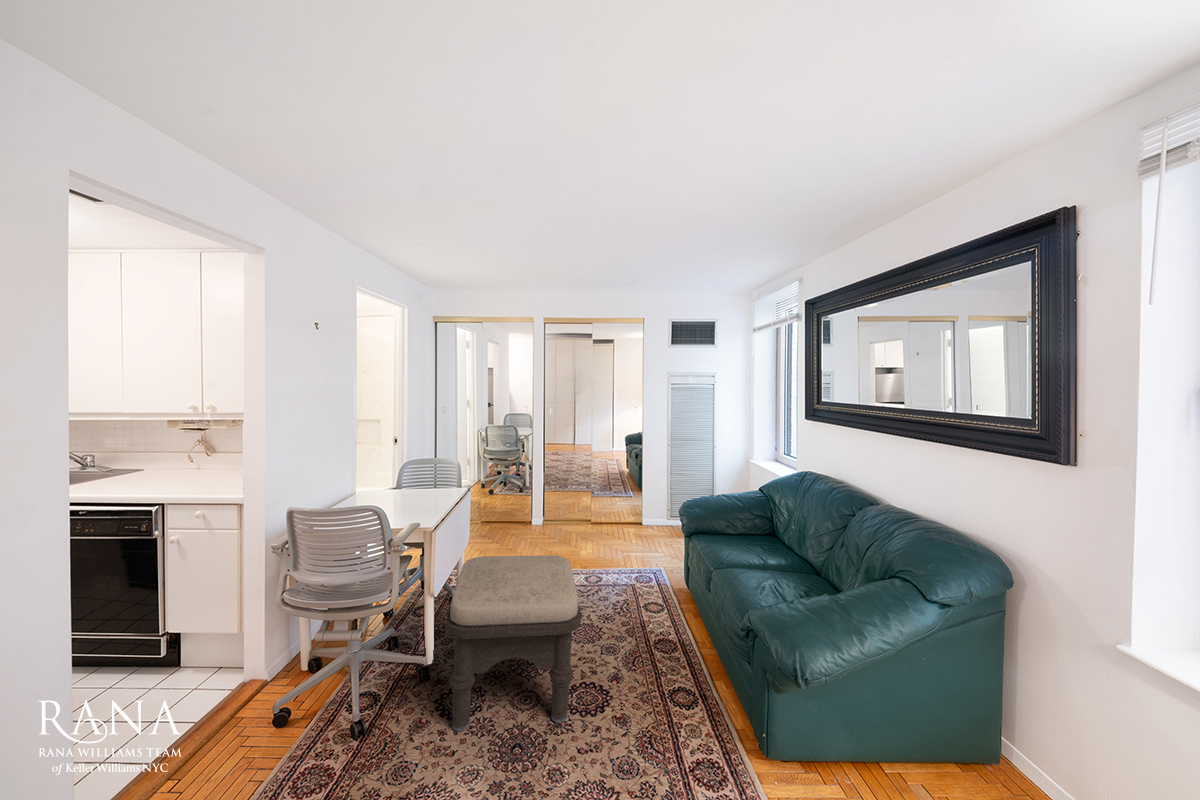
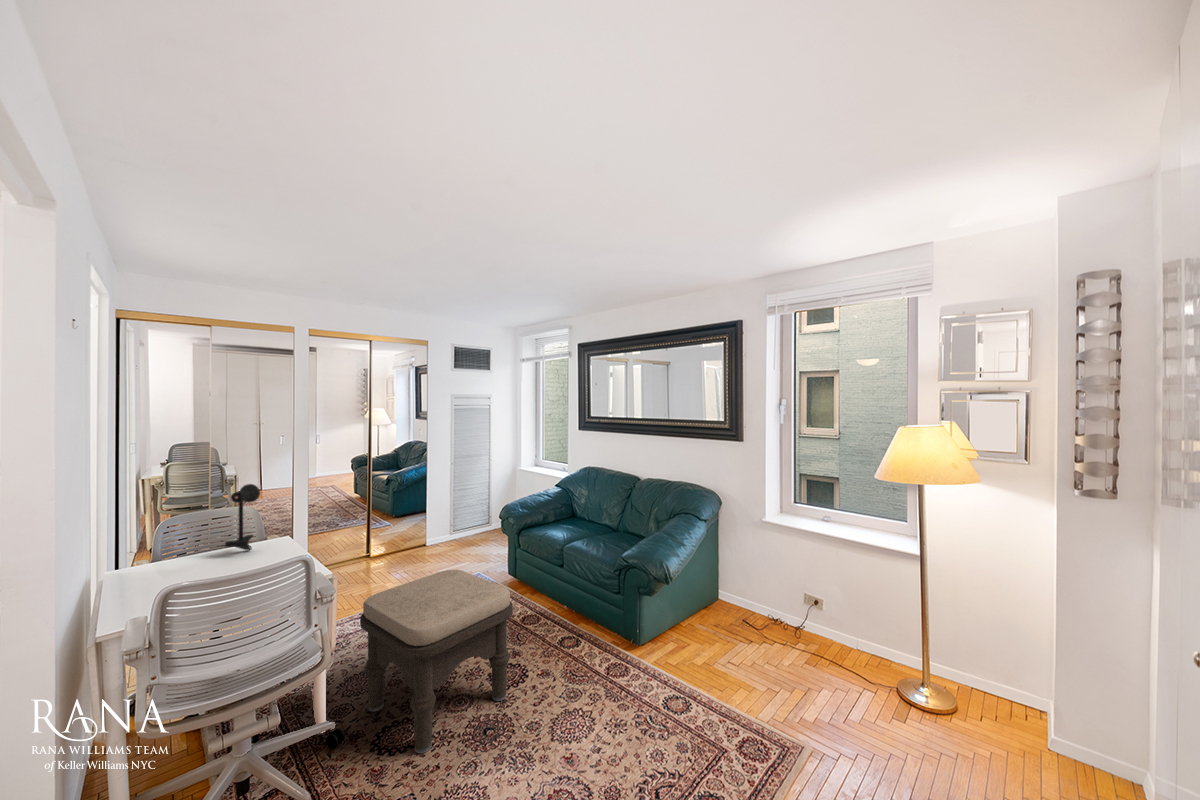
desk lamp: none [409,437,436,490] -> present [225,484,260,550]

